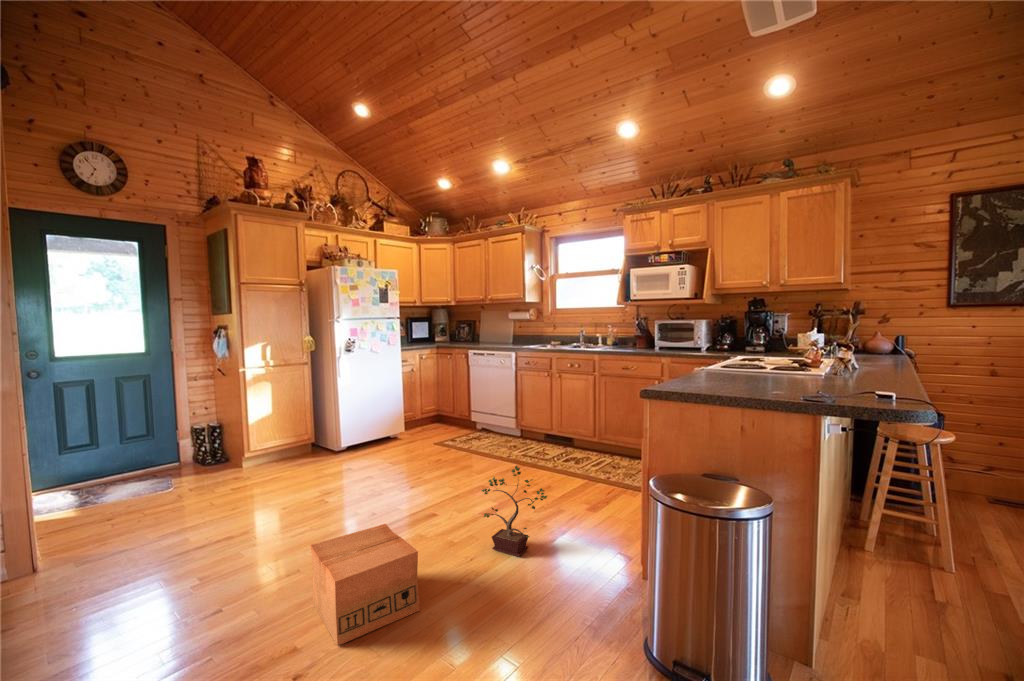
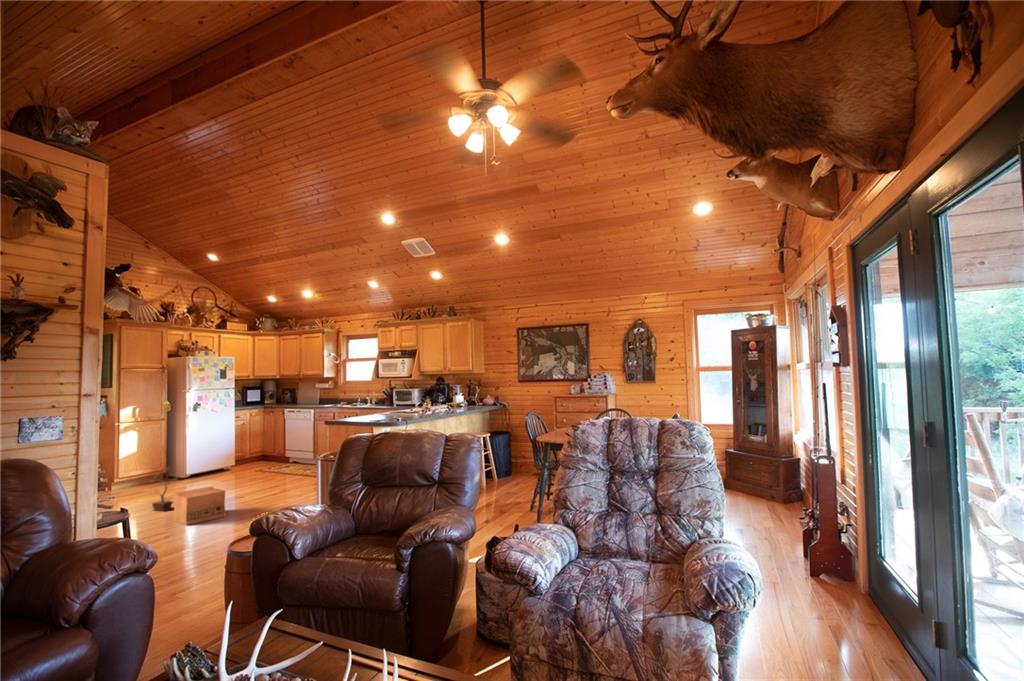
potted plant: present [482,466,547,557] -> present [150,468,175,511]

